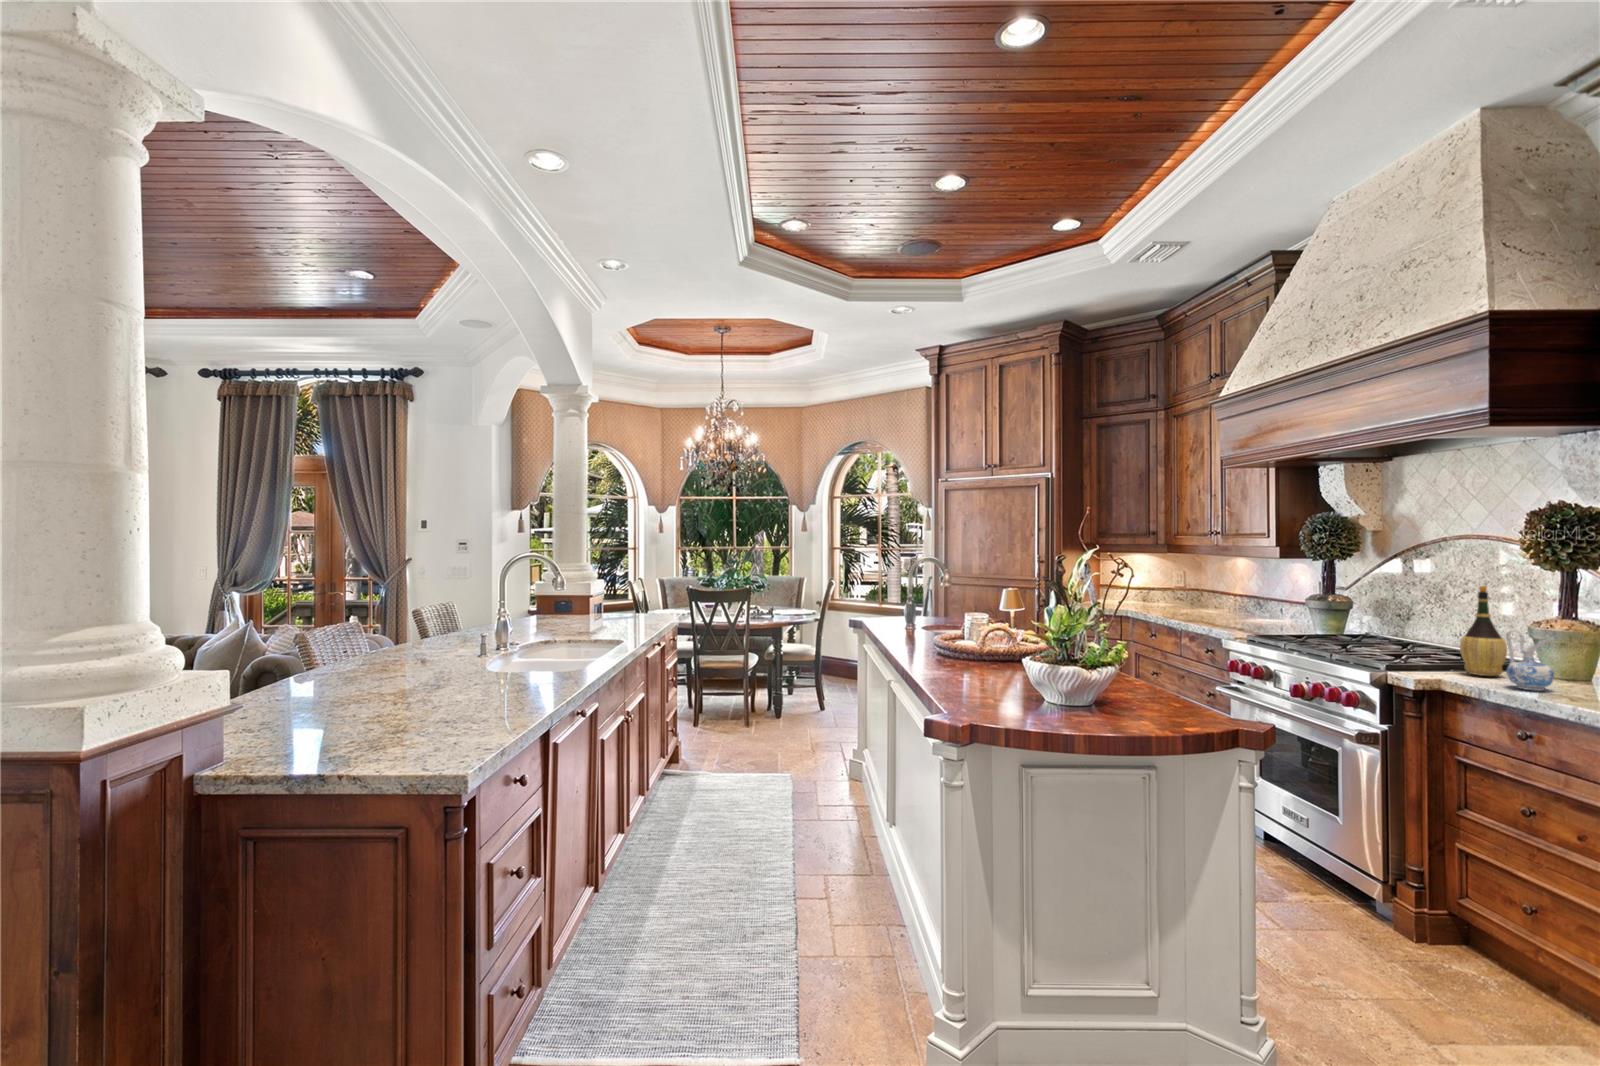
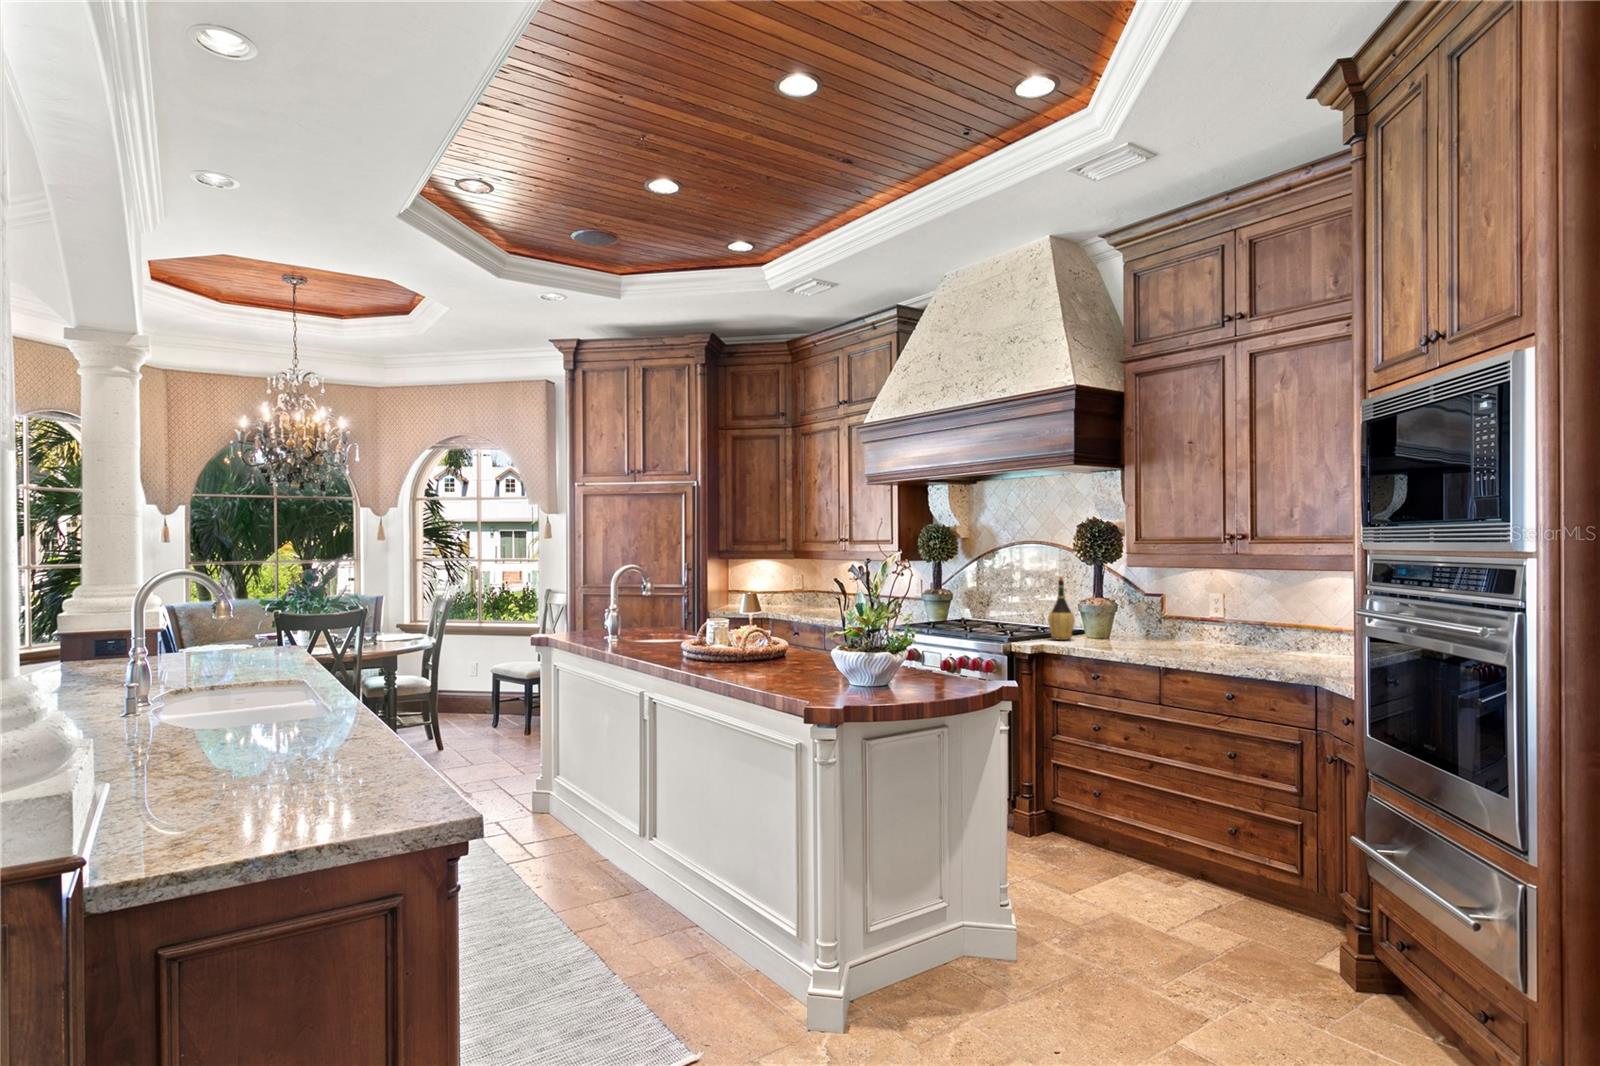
ceramic pitcher: present [1506,629,1554,691] -> none [1080,605,1105,646]

